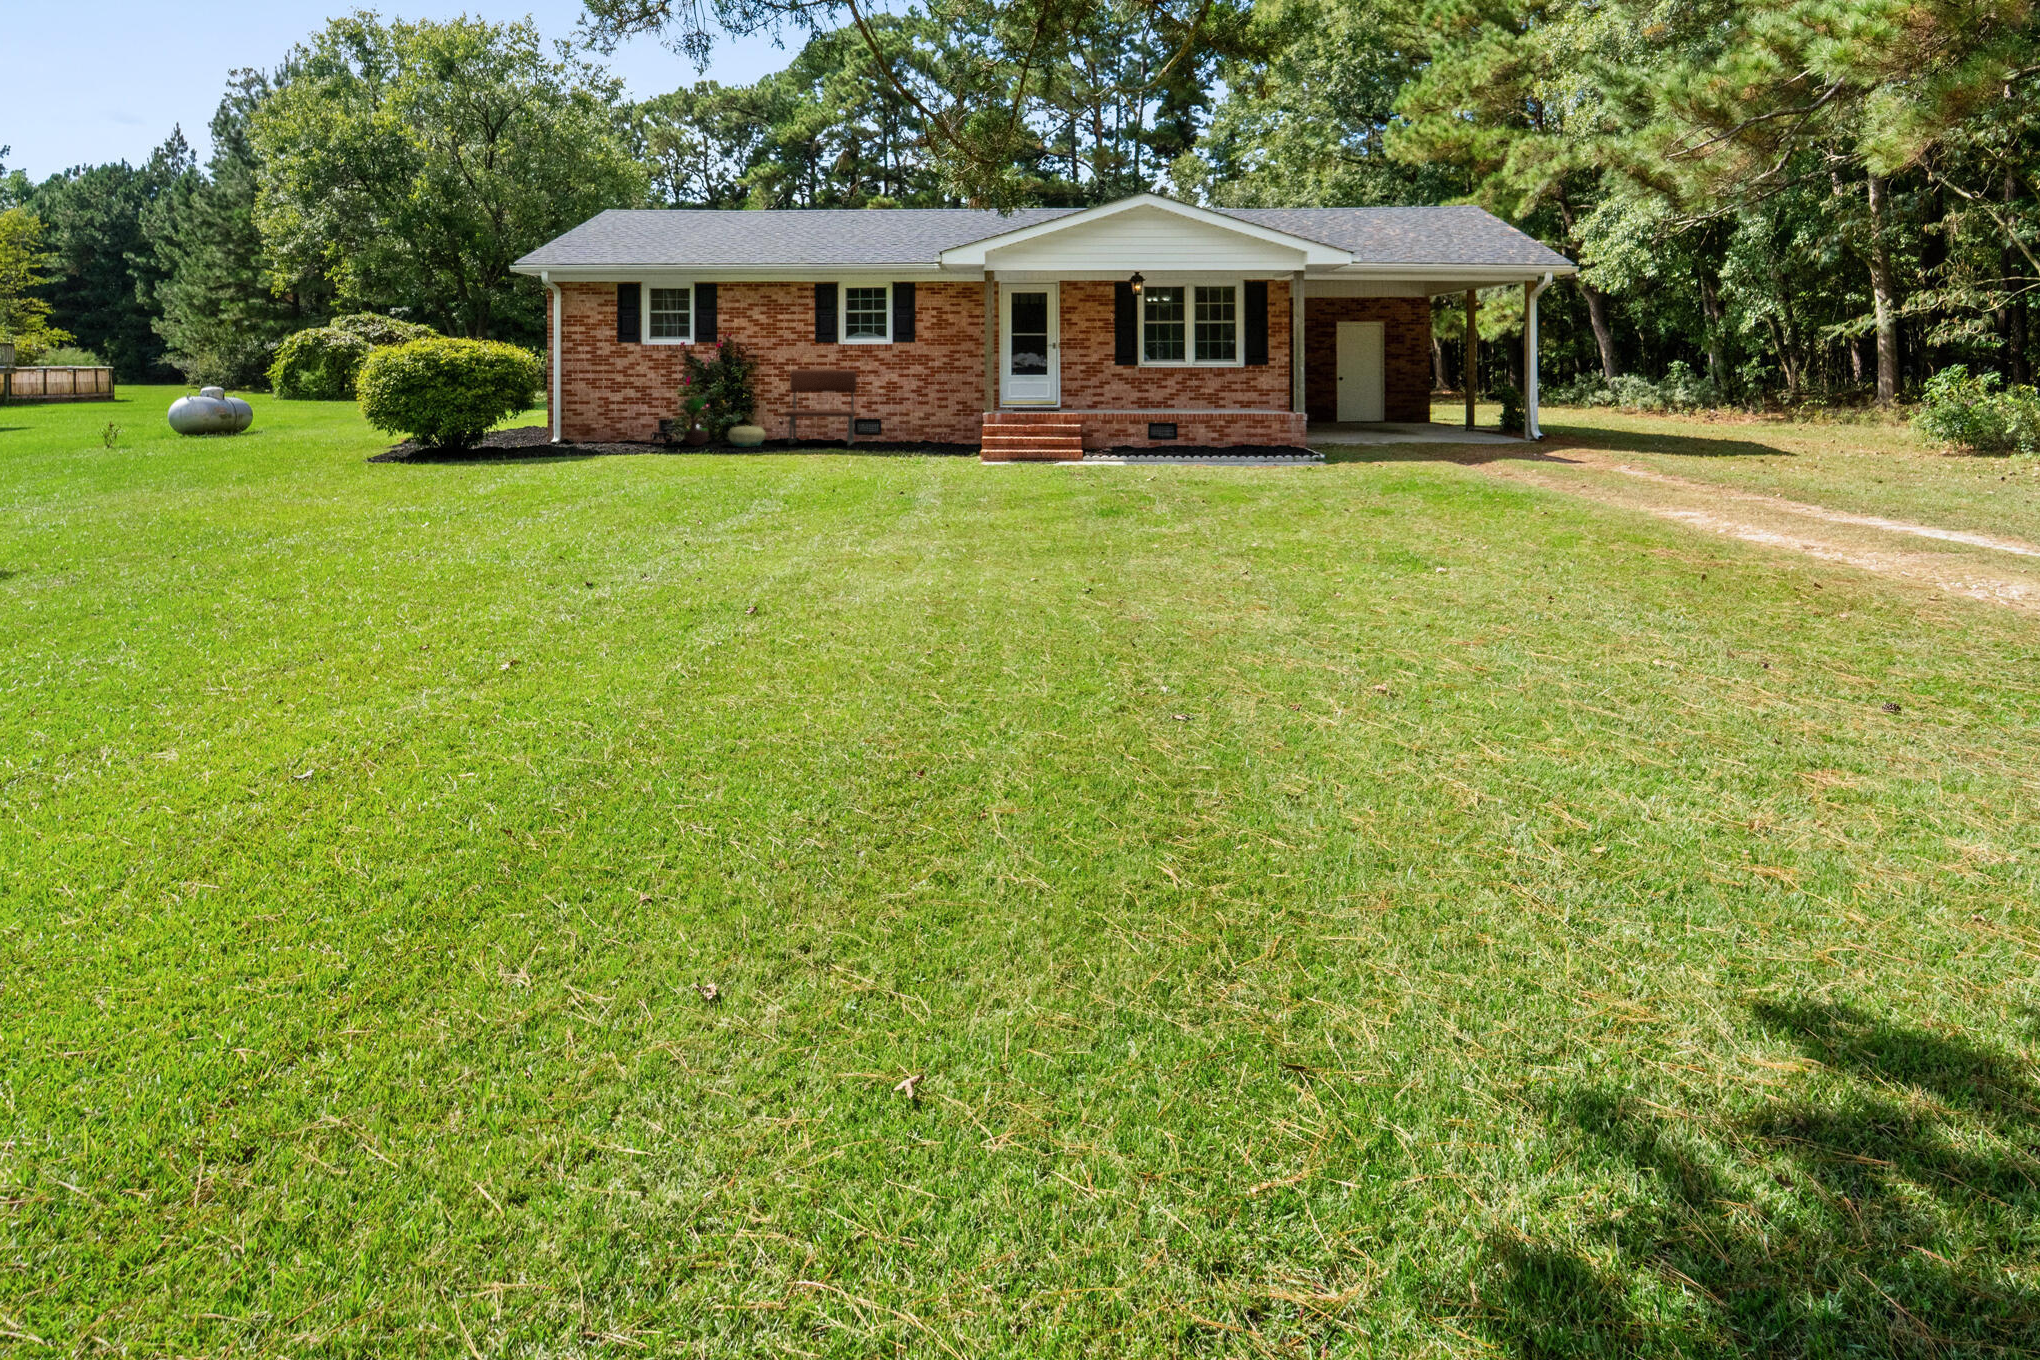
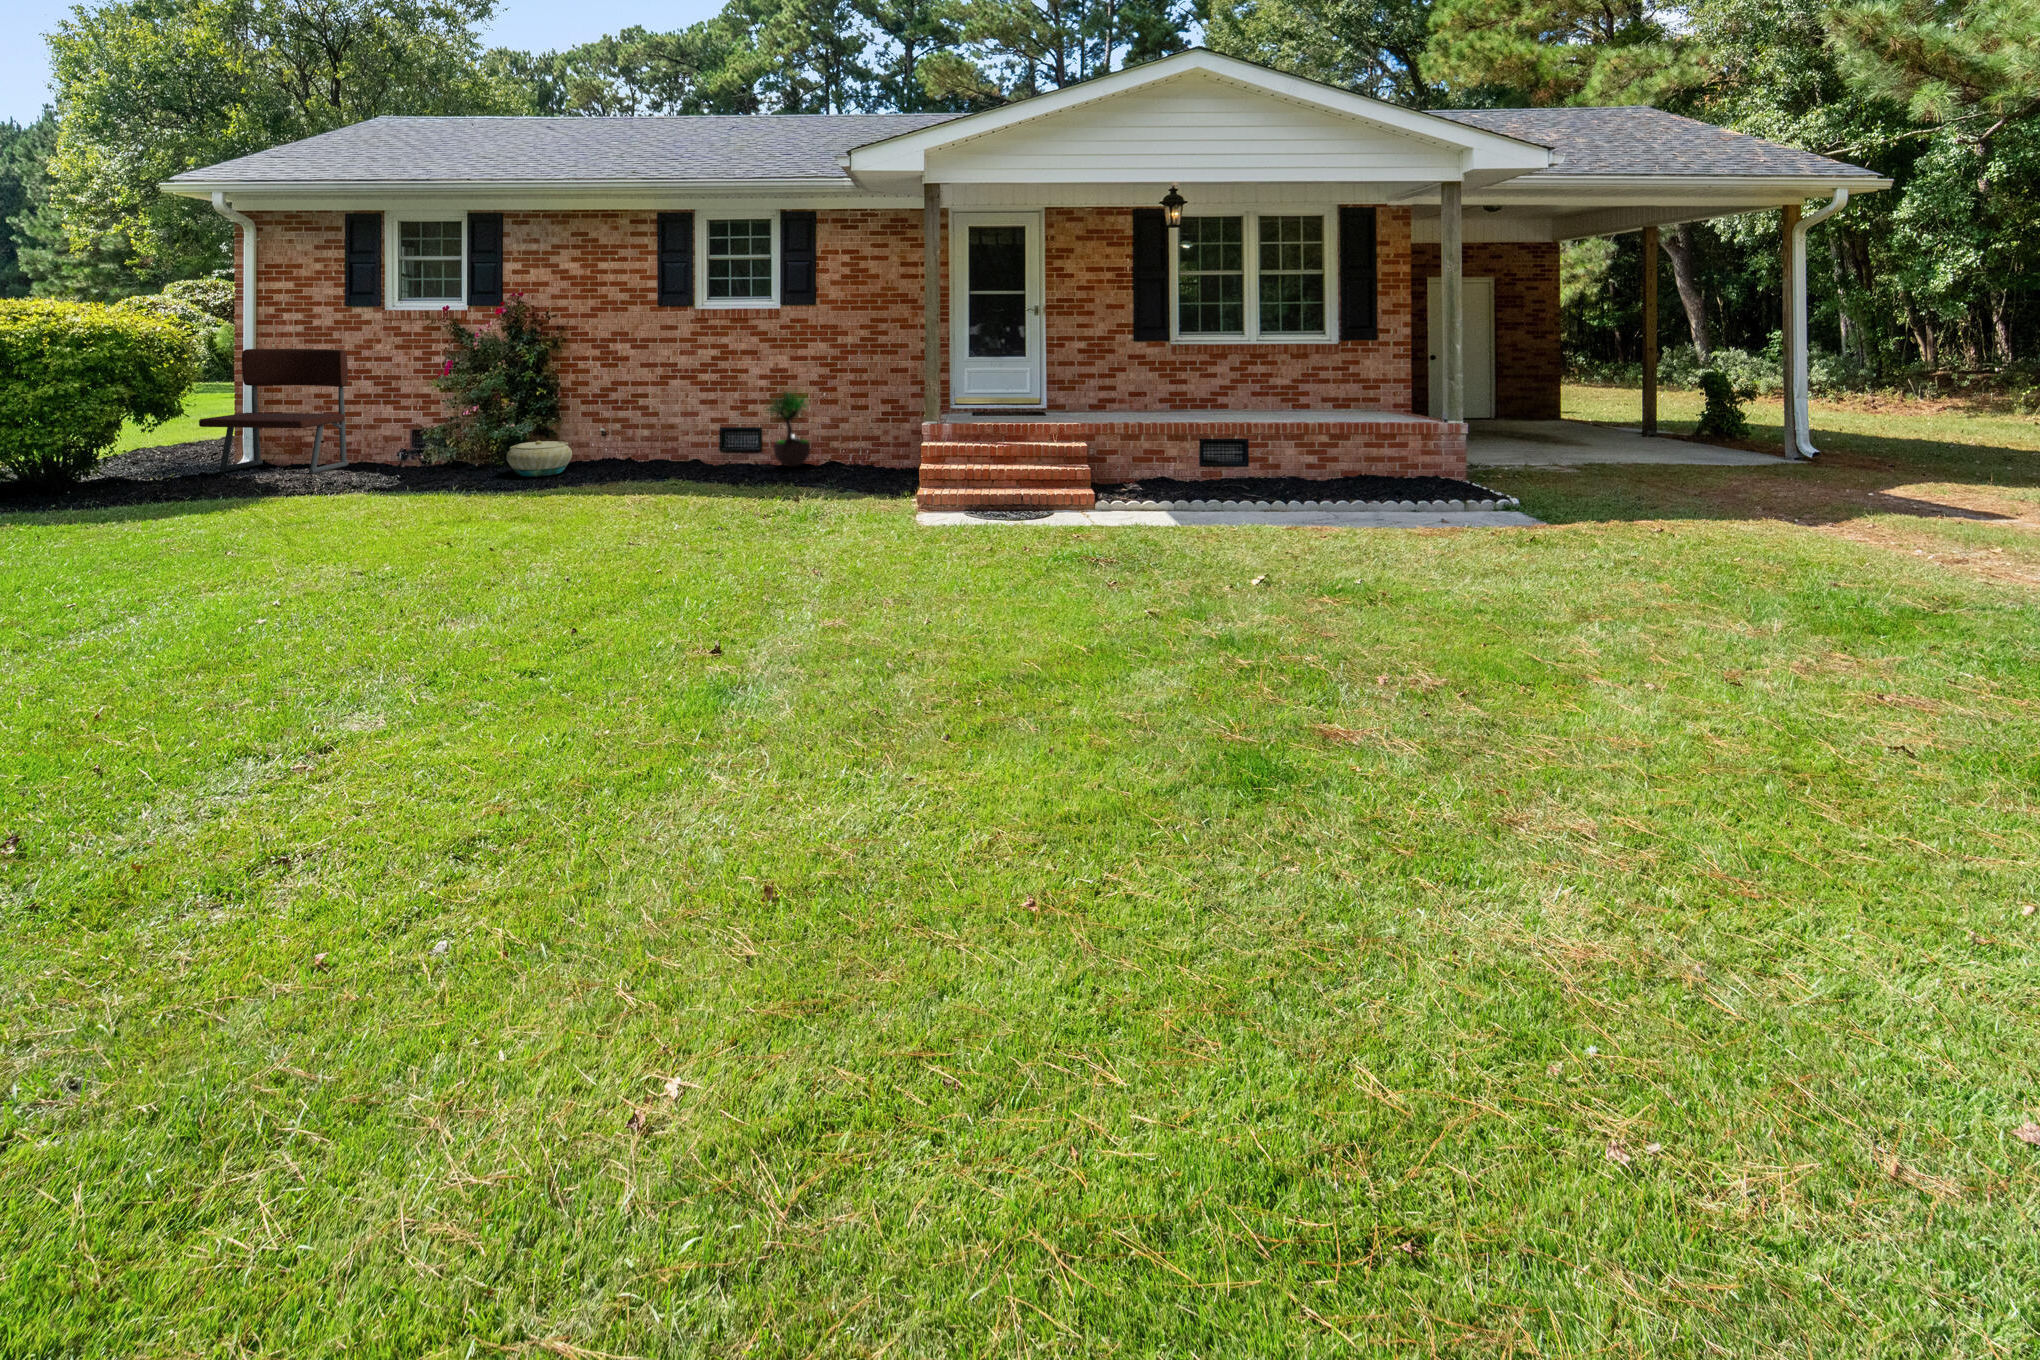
bench: present [784,369,857,445] -> present [199,349,348,474]
potted tree: present [678,396,709,446] -> present [767,388,810,467]

